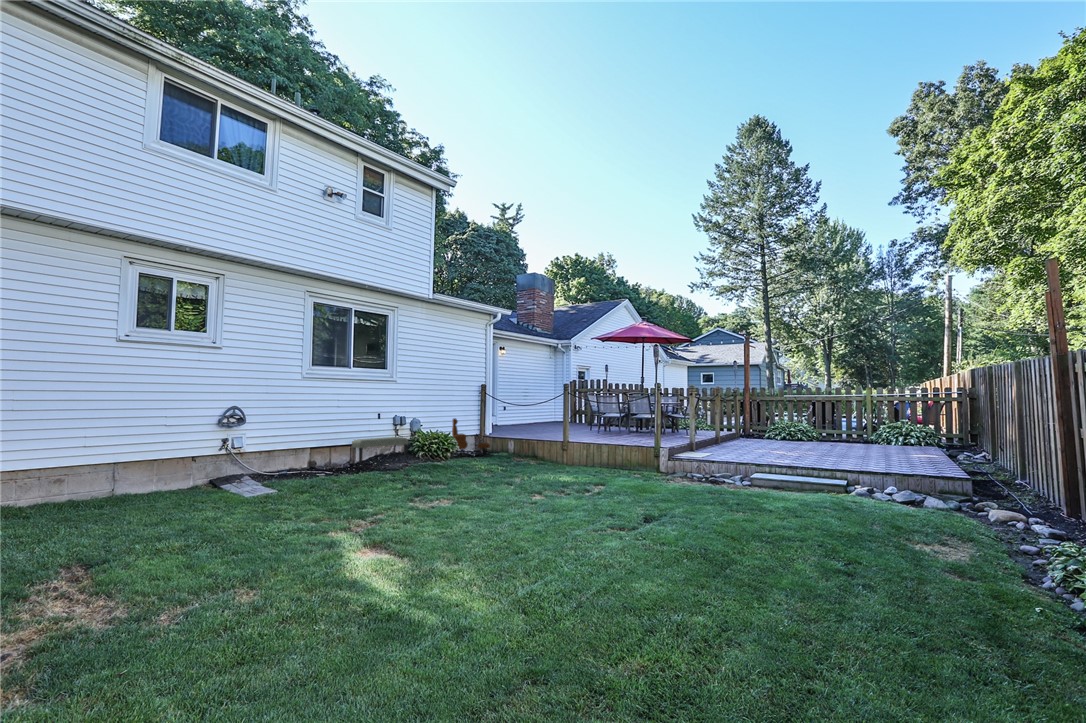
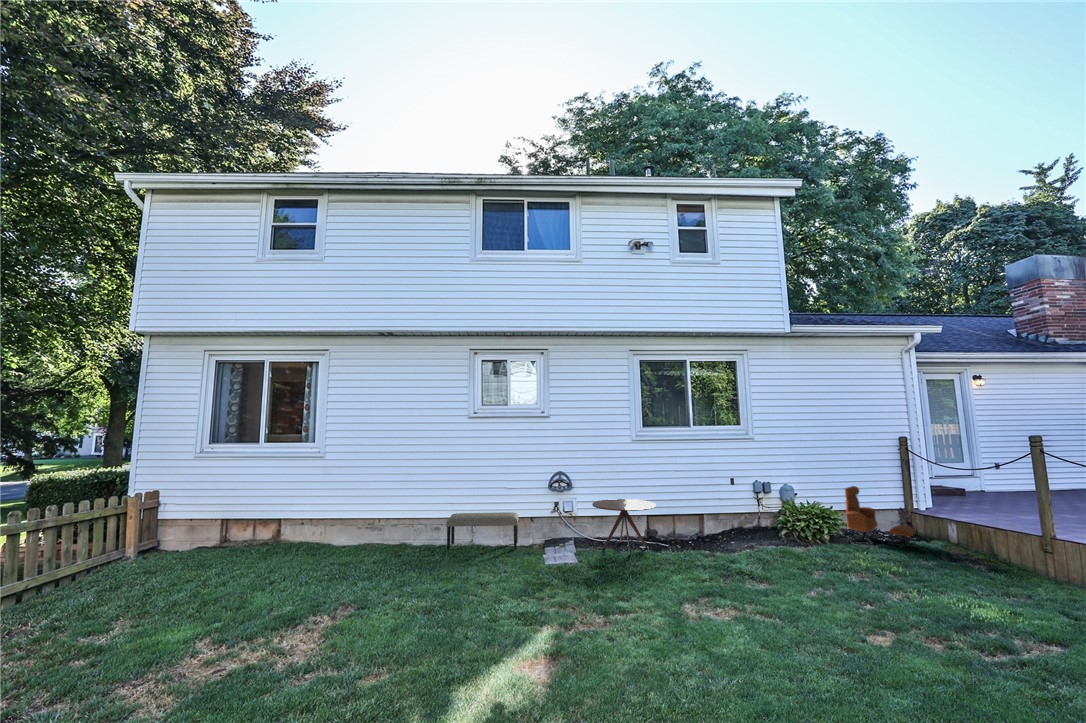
round table: none [271,433,338,479] -> present [592,499,656,554]
bench: present [350,437,408,468] -> present [446,512,518,550]

